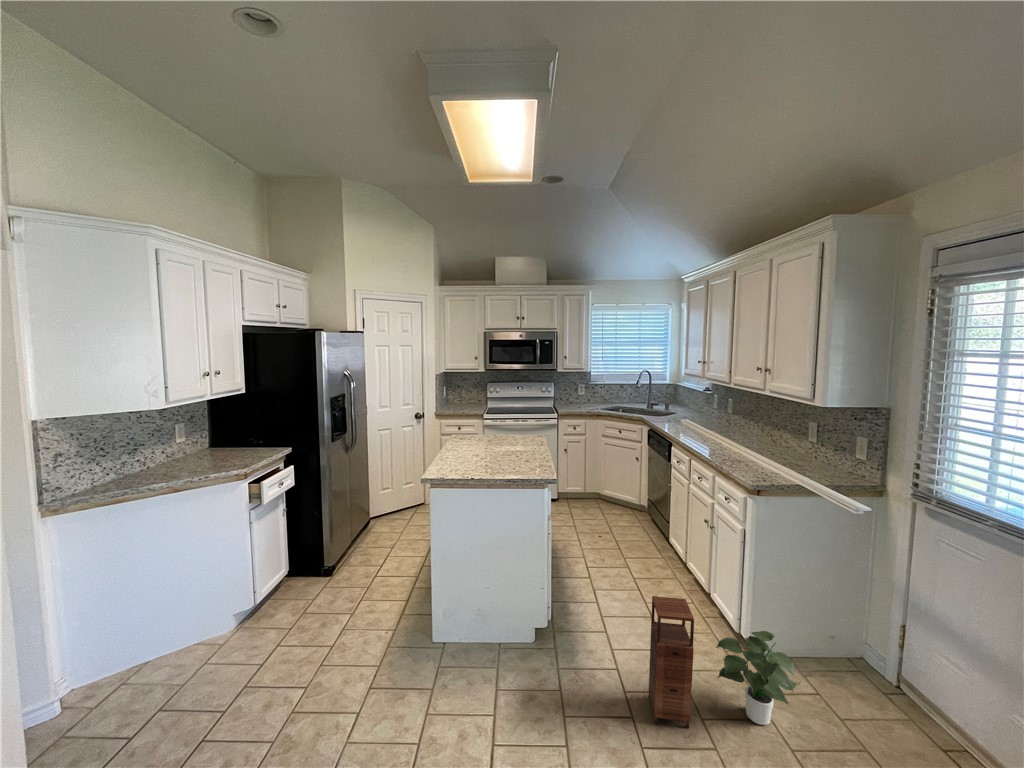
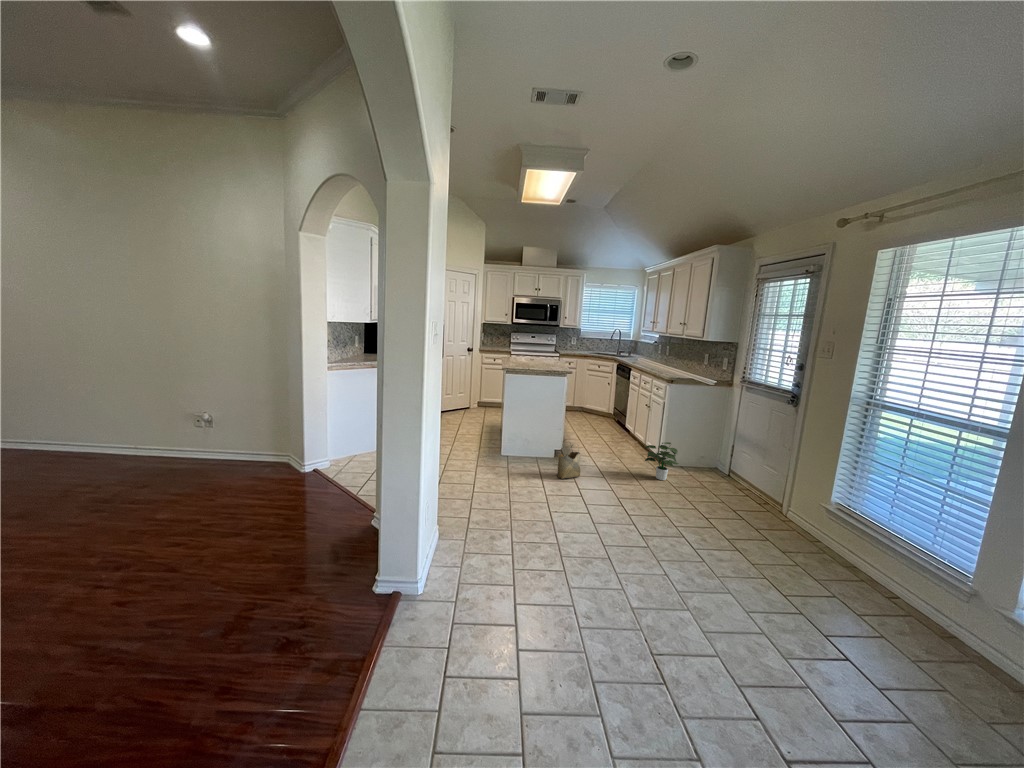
storage cabinet: present [648,596,694,728] -> none [612,424,636,480]
woven basket: none [526,639,579,741] -> present [557,440,581,479]

